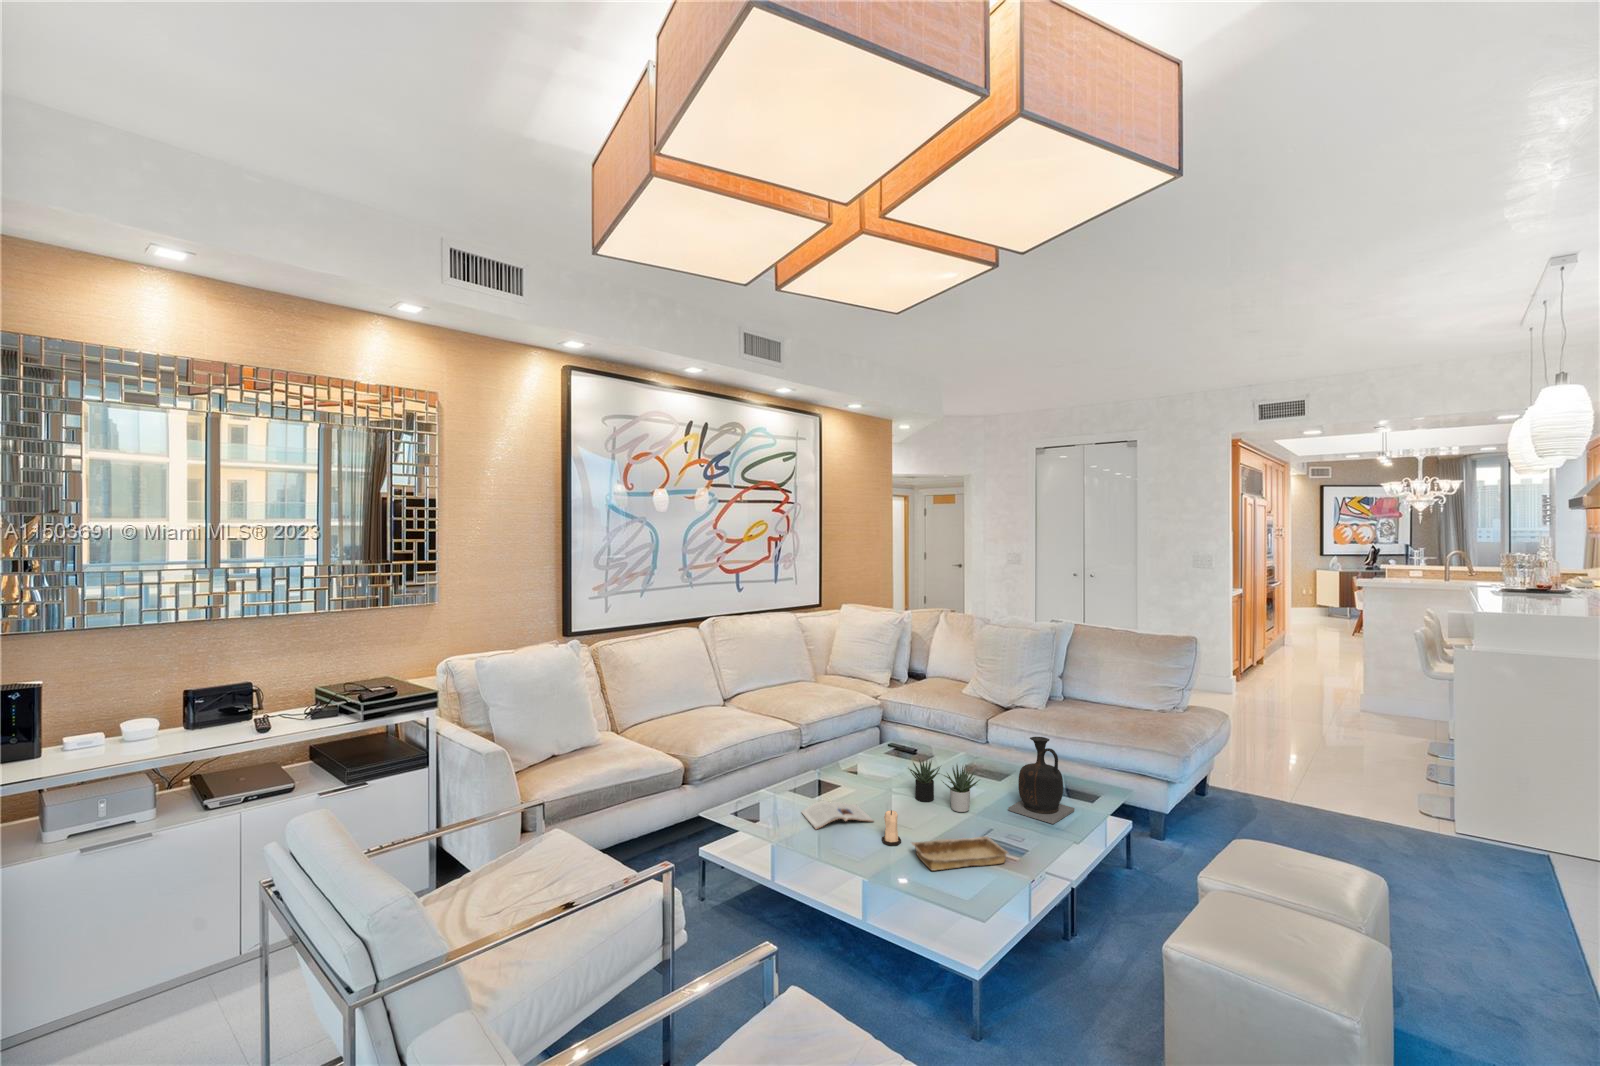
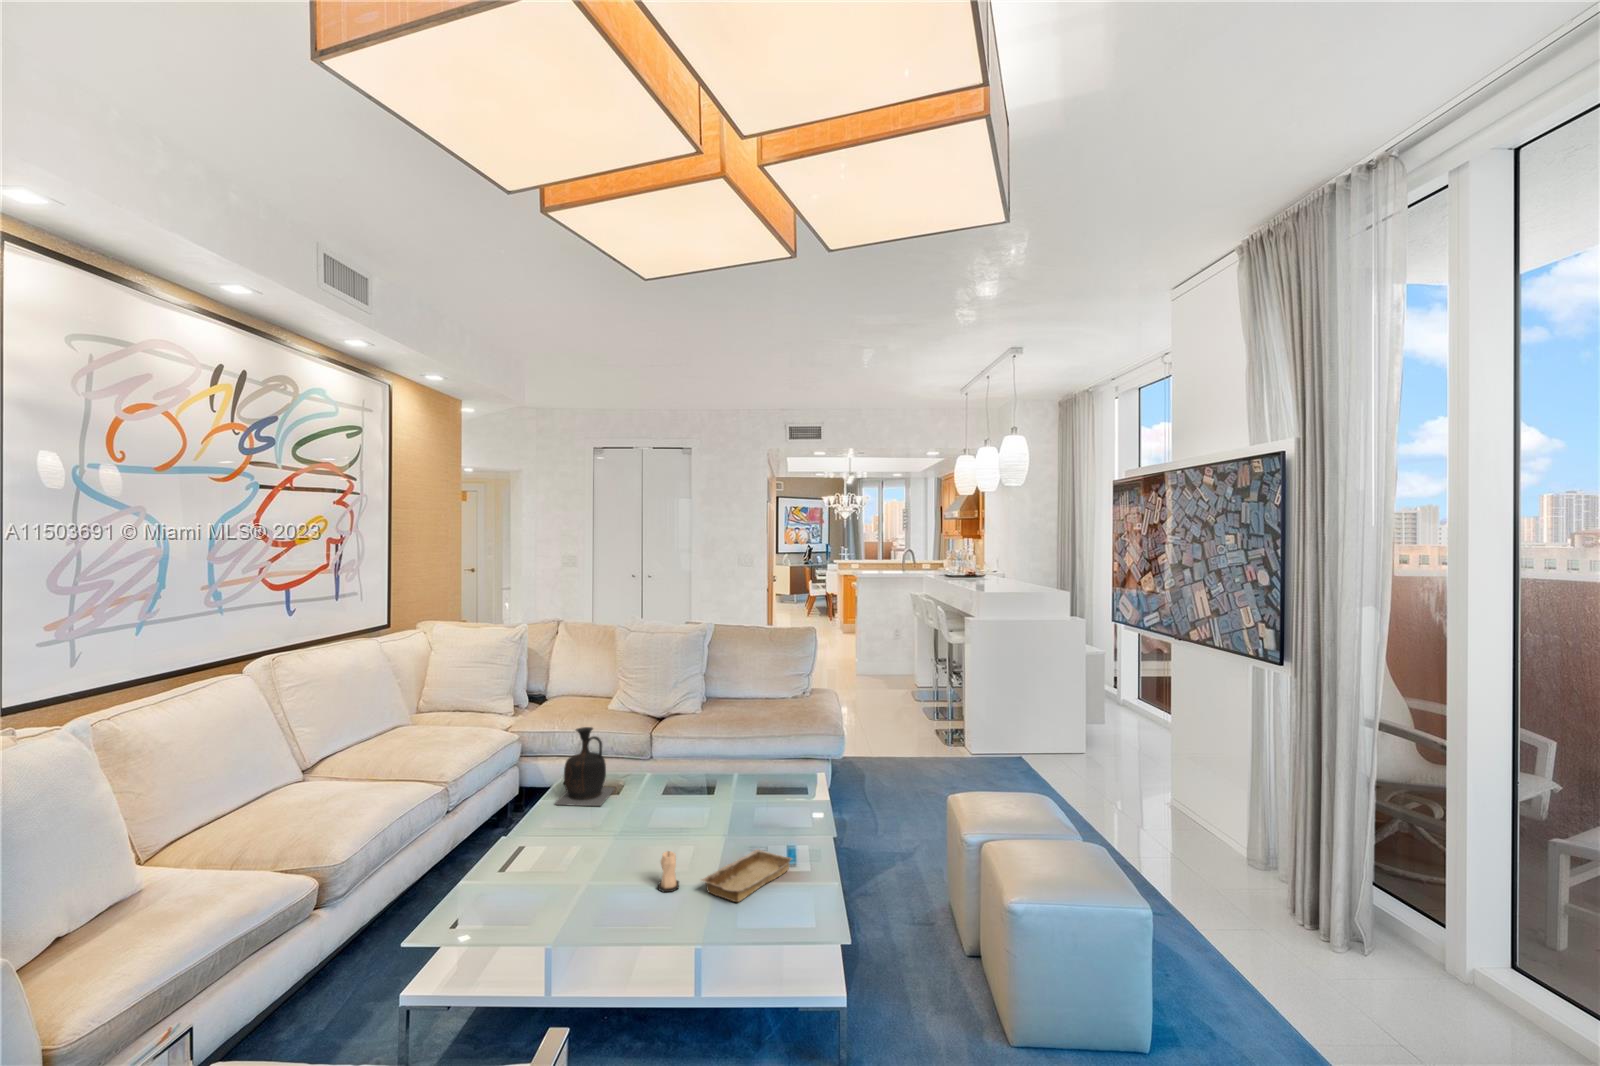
vase: present [1008,737,1075,824] -> present [555,727,614,806]
succulent plant: present [908,759,979,812] -> none [633,780,721,834]
magazine: present [801,801,873,829] -> none [534,859,629,904]

